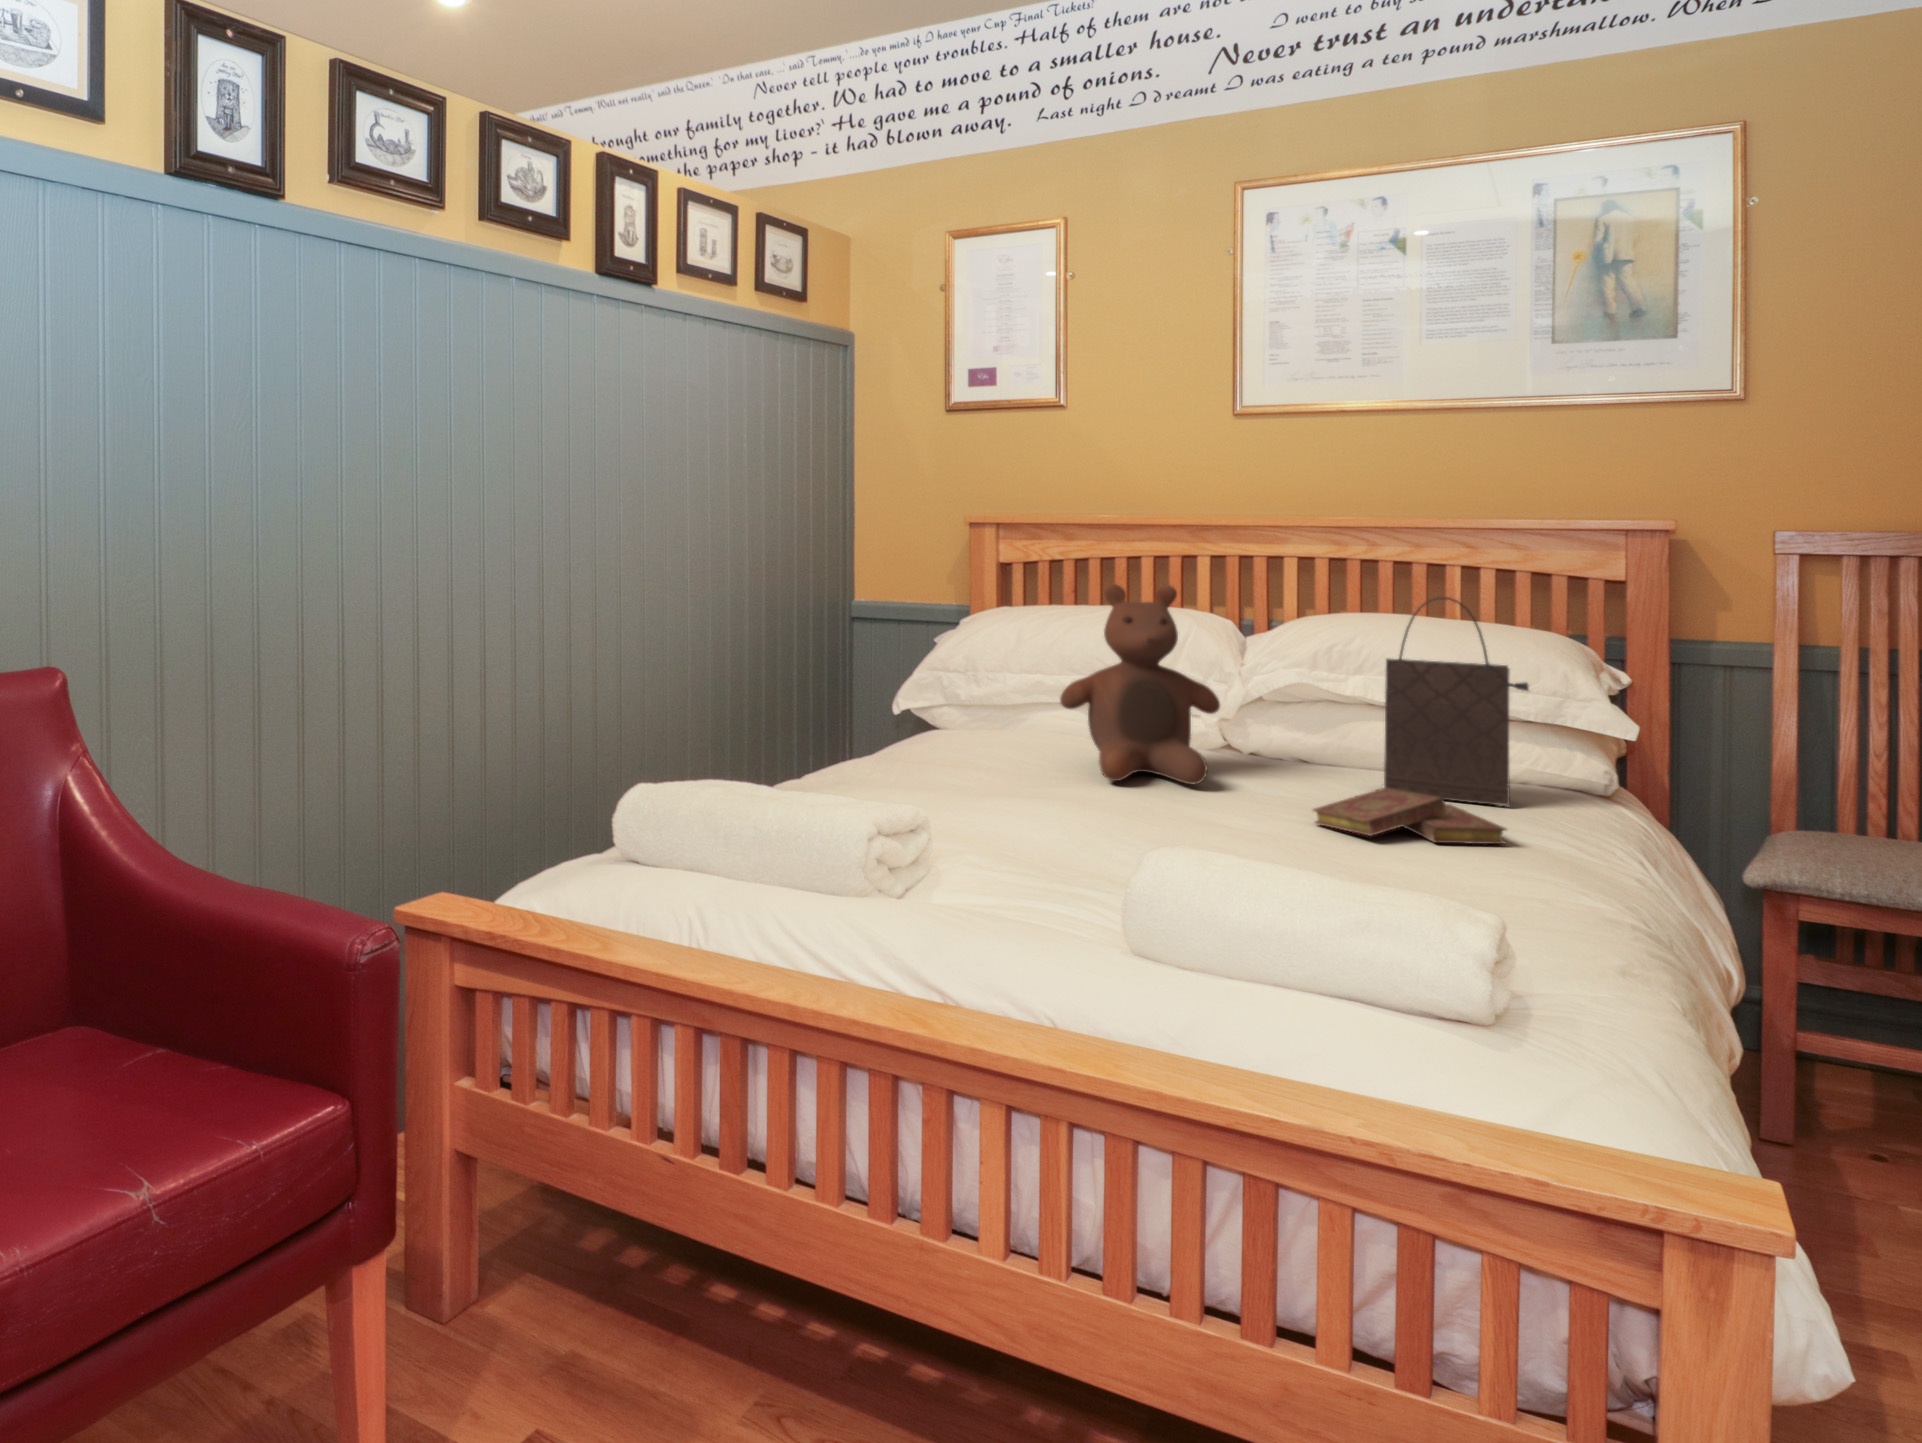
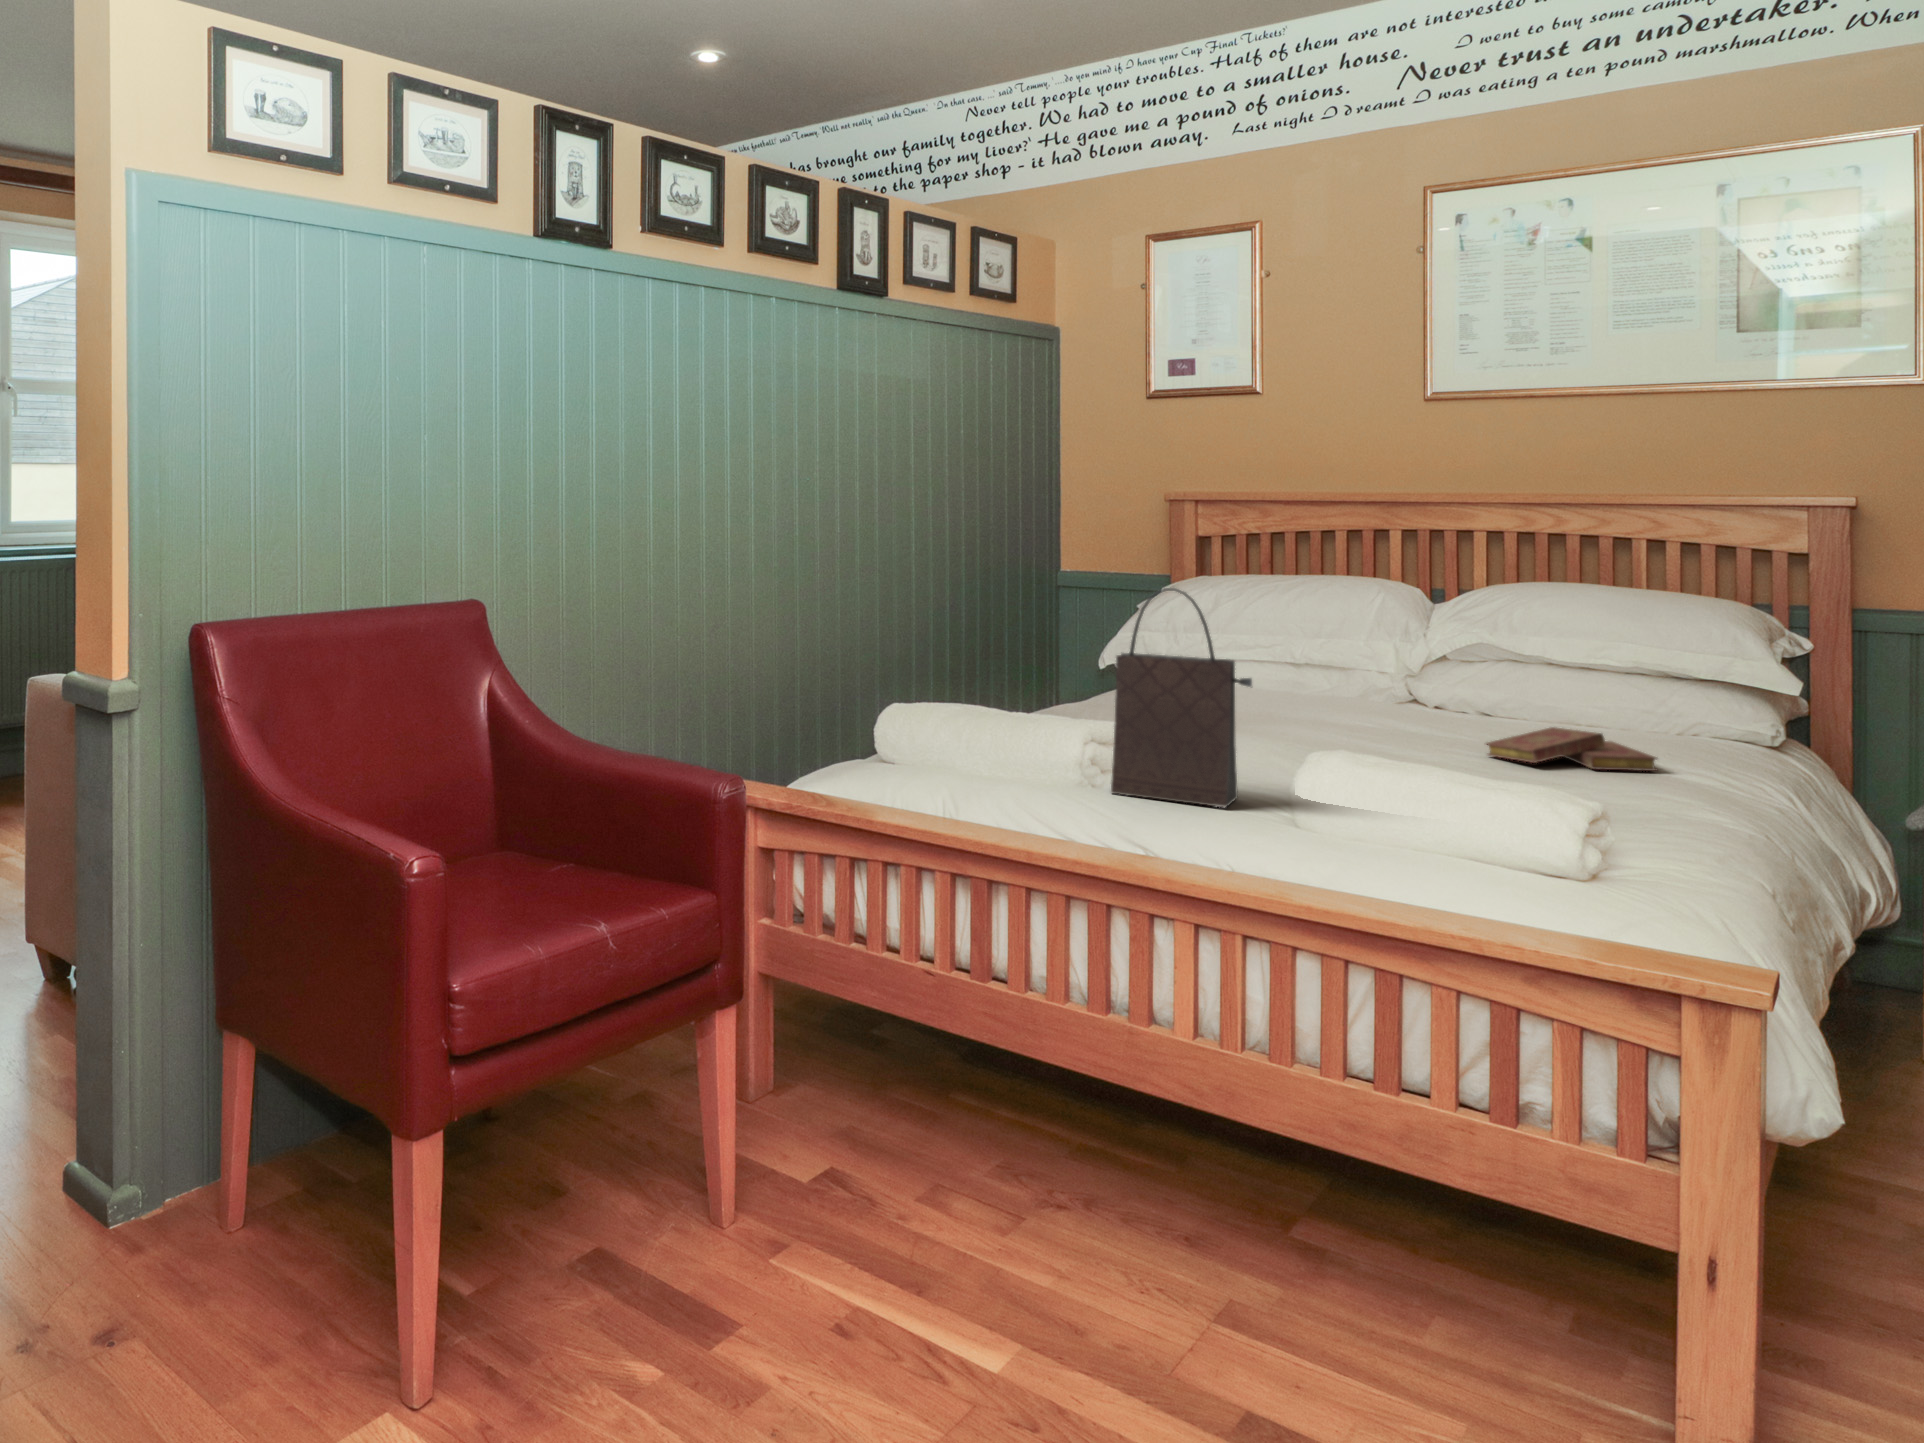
stuffed bear: present [1060,584,1220,785] -> none [1260,556,1407,727]
handbag: present [1384,597,1529,806] -> present [1111,588,1252,807]

